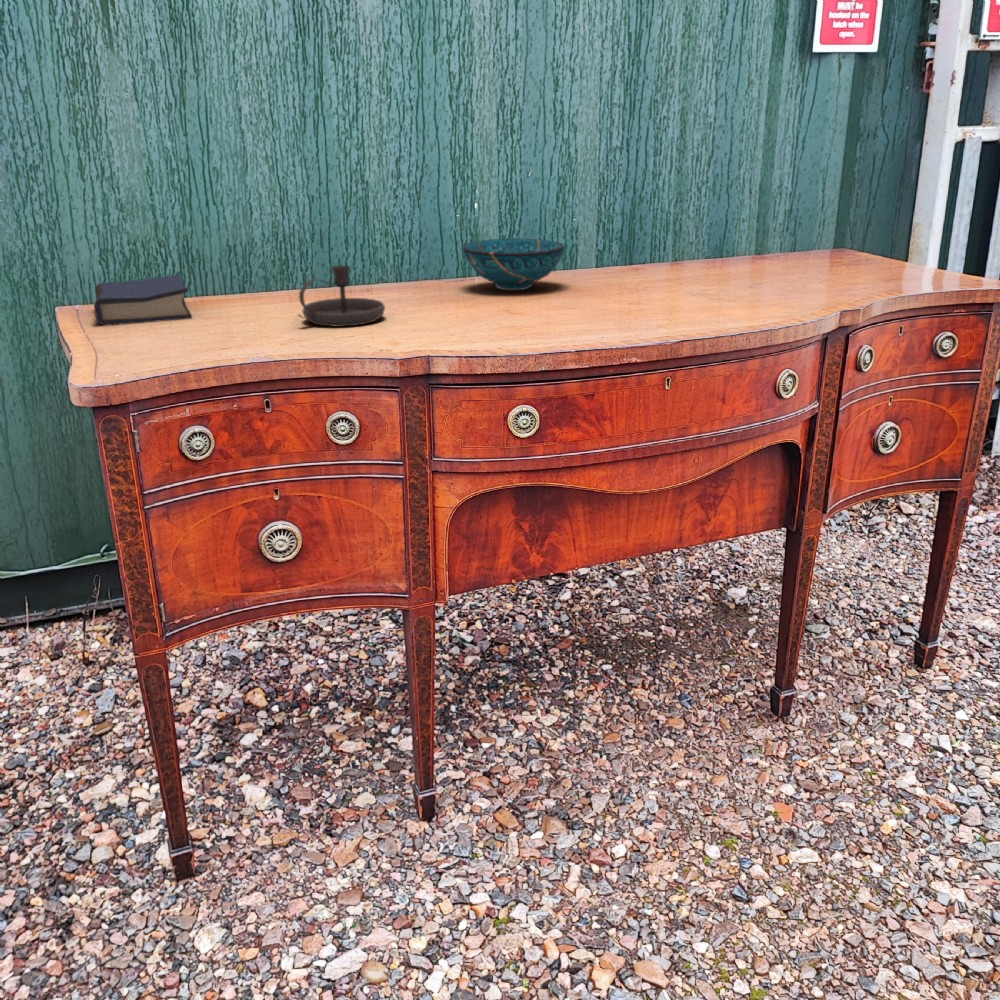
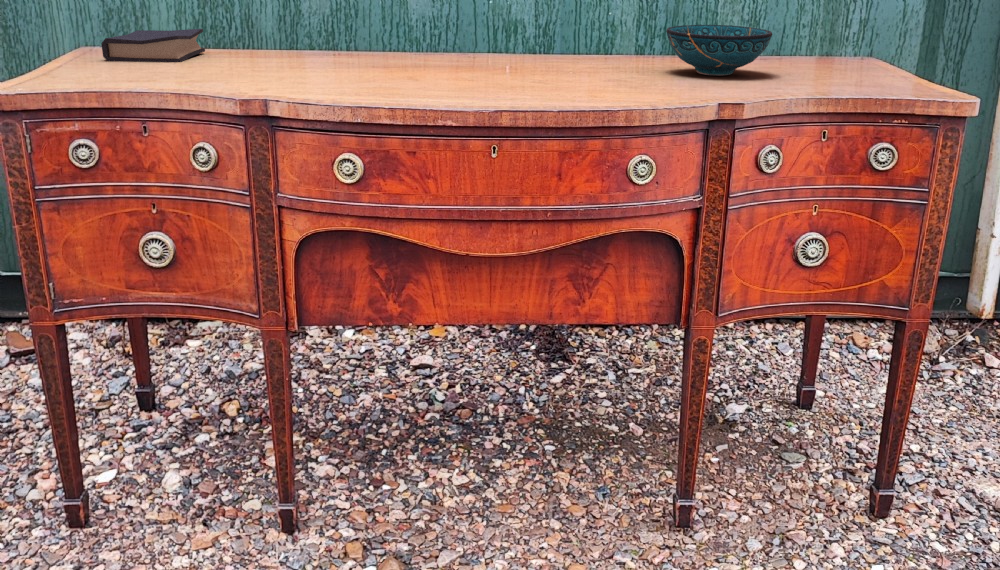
decorative bowl: present [463,238,564,290] -> present [666,25,772,75]
candlestick: present [299,266,385,327] -> none [232,23,319,75]

